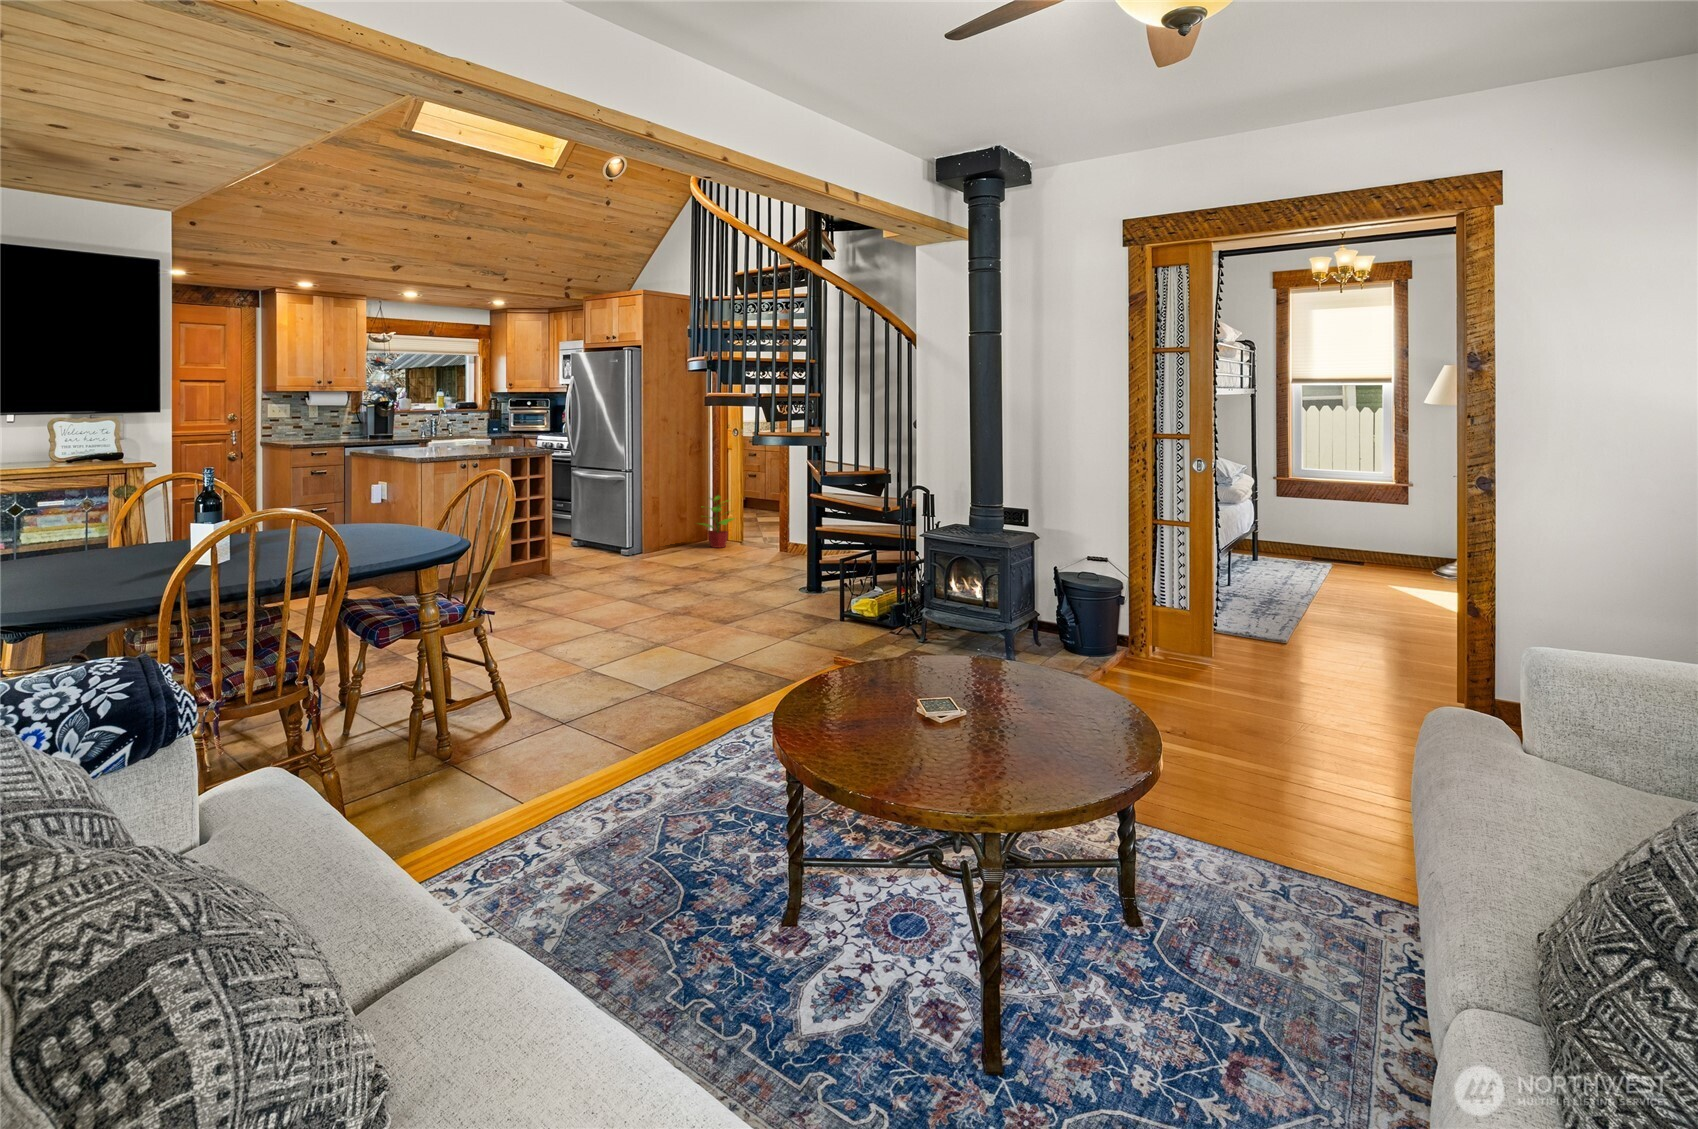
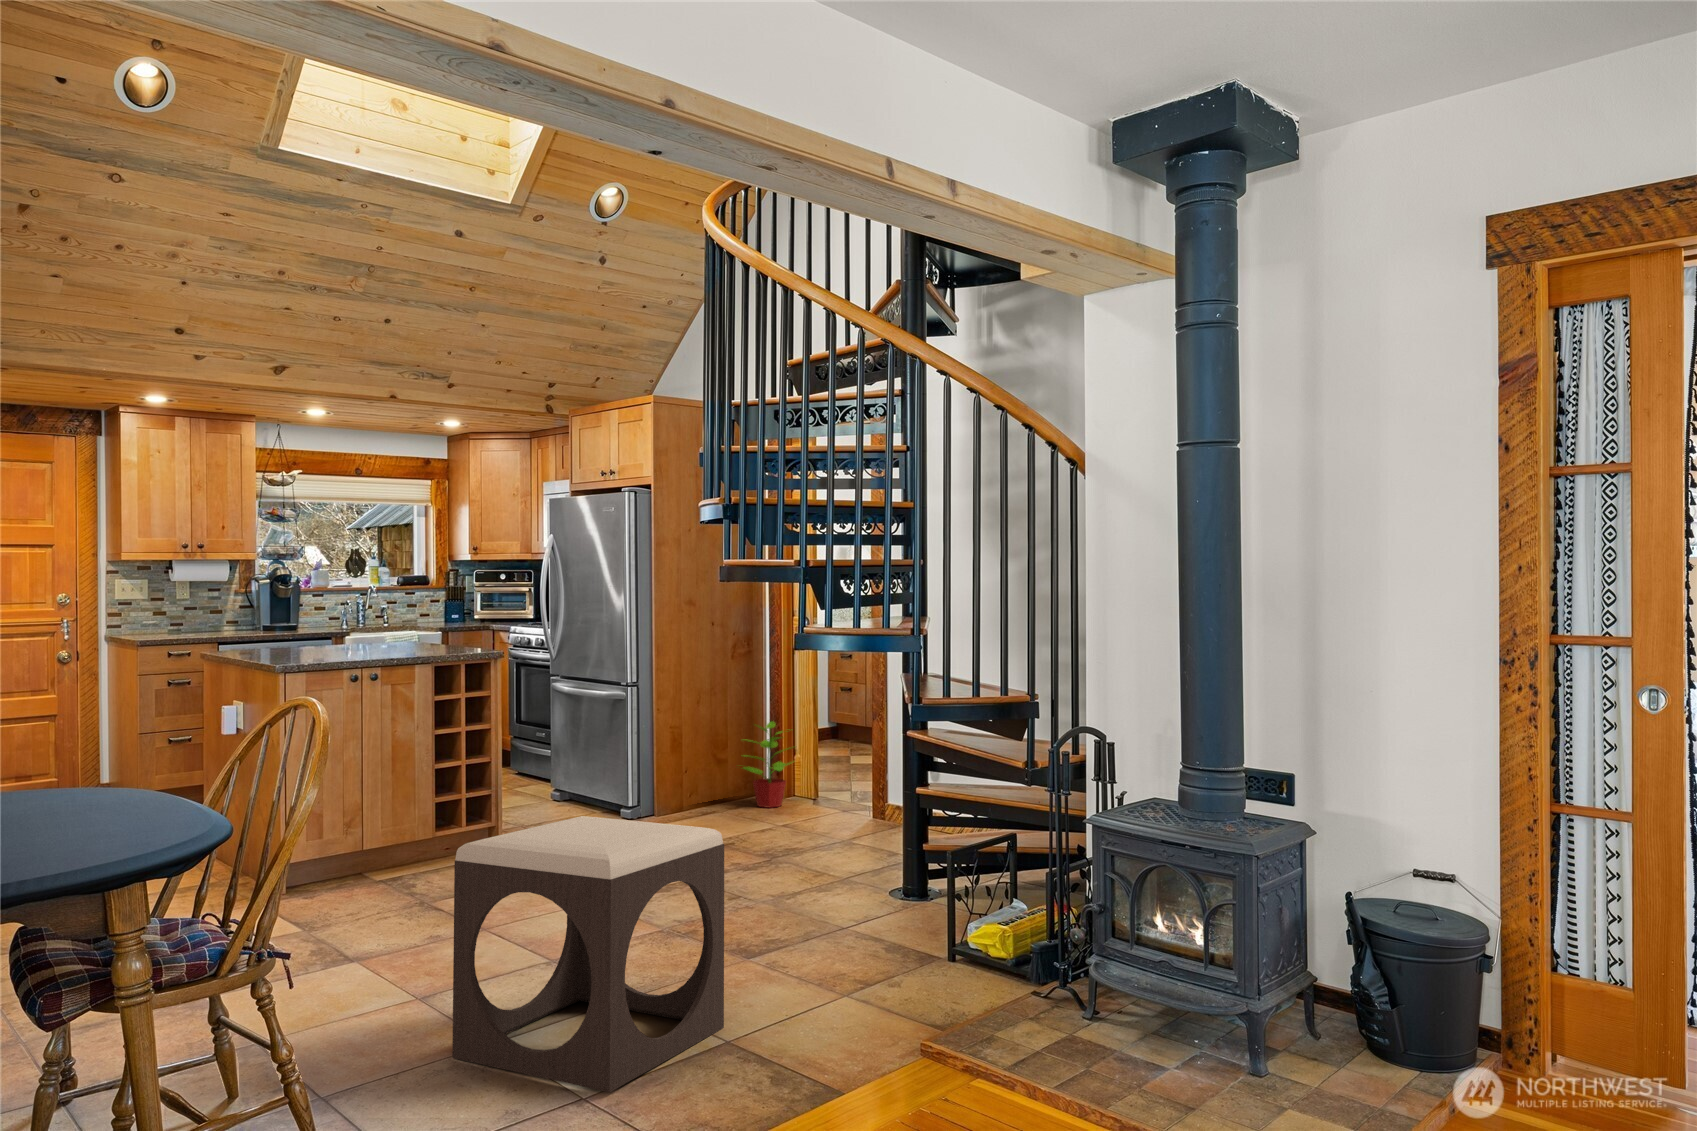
footstool: none [573,538,724,675] -> present [452,816,724,1092]

